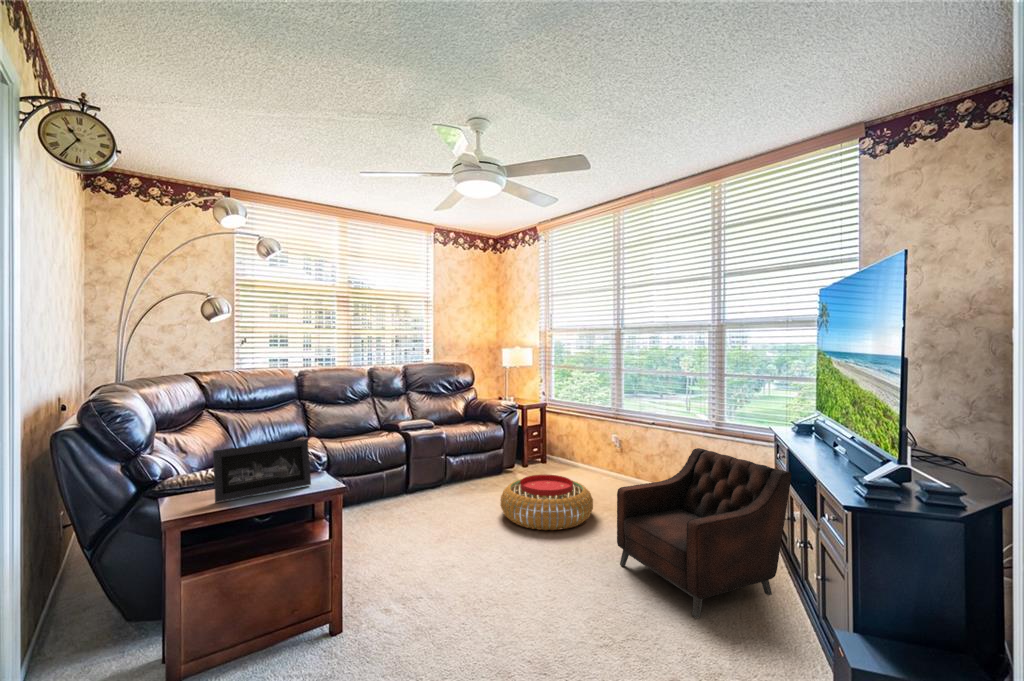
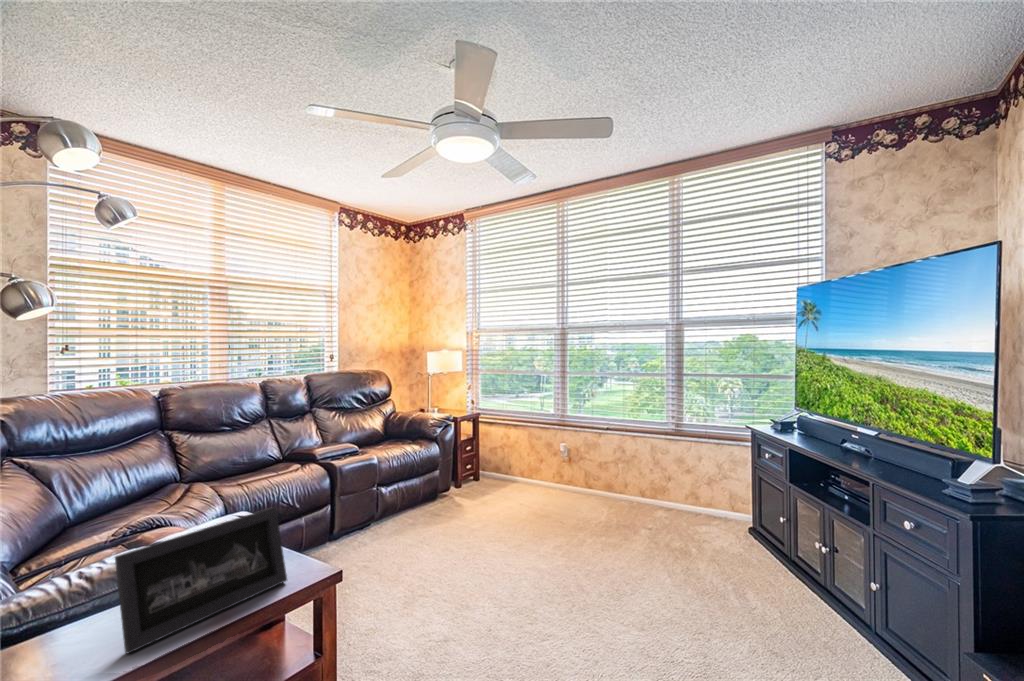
armchair: present [617,448,791,618] -> none [635,458,817,660]
pouf: present [501,475,593,530] -> none [466,499,575,570]

